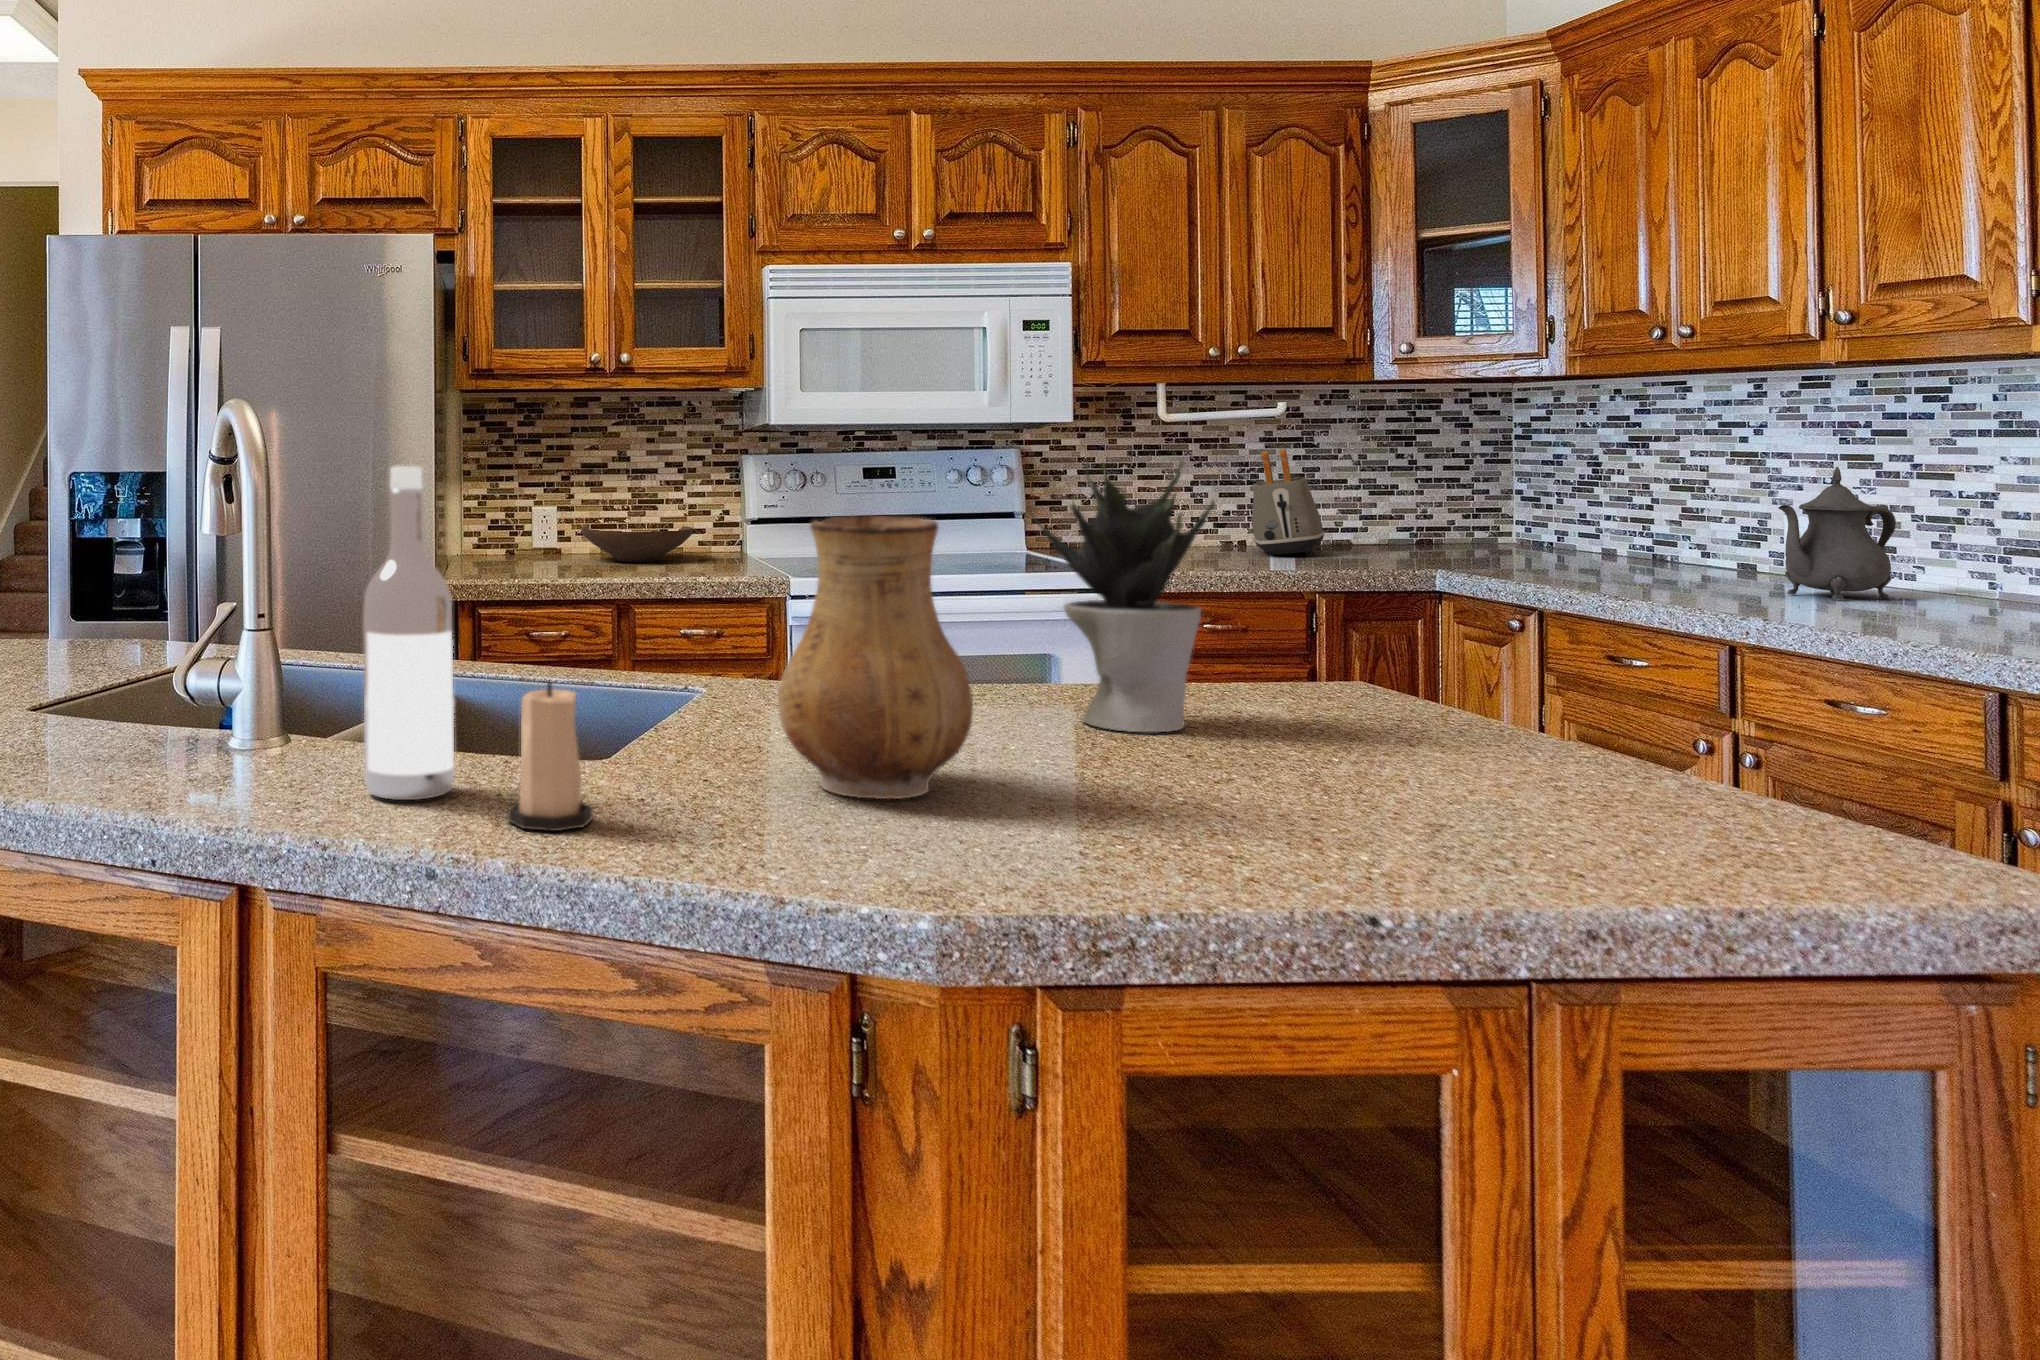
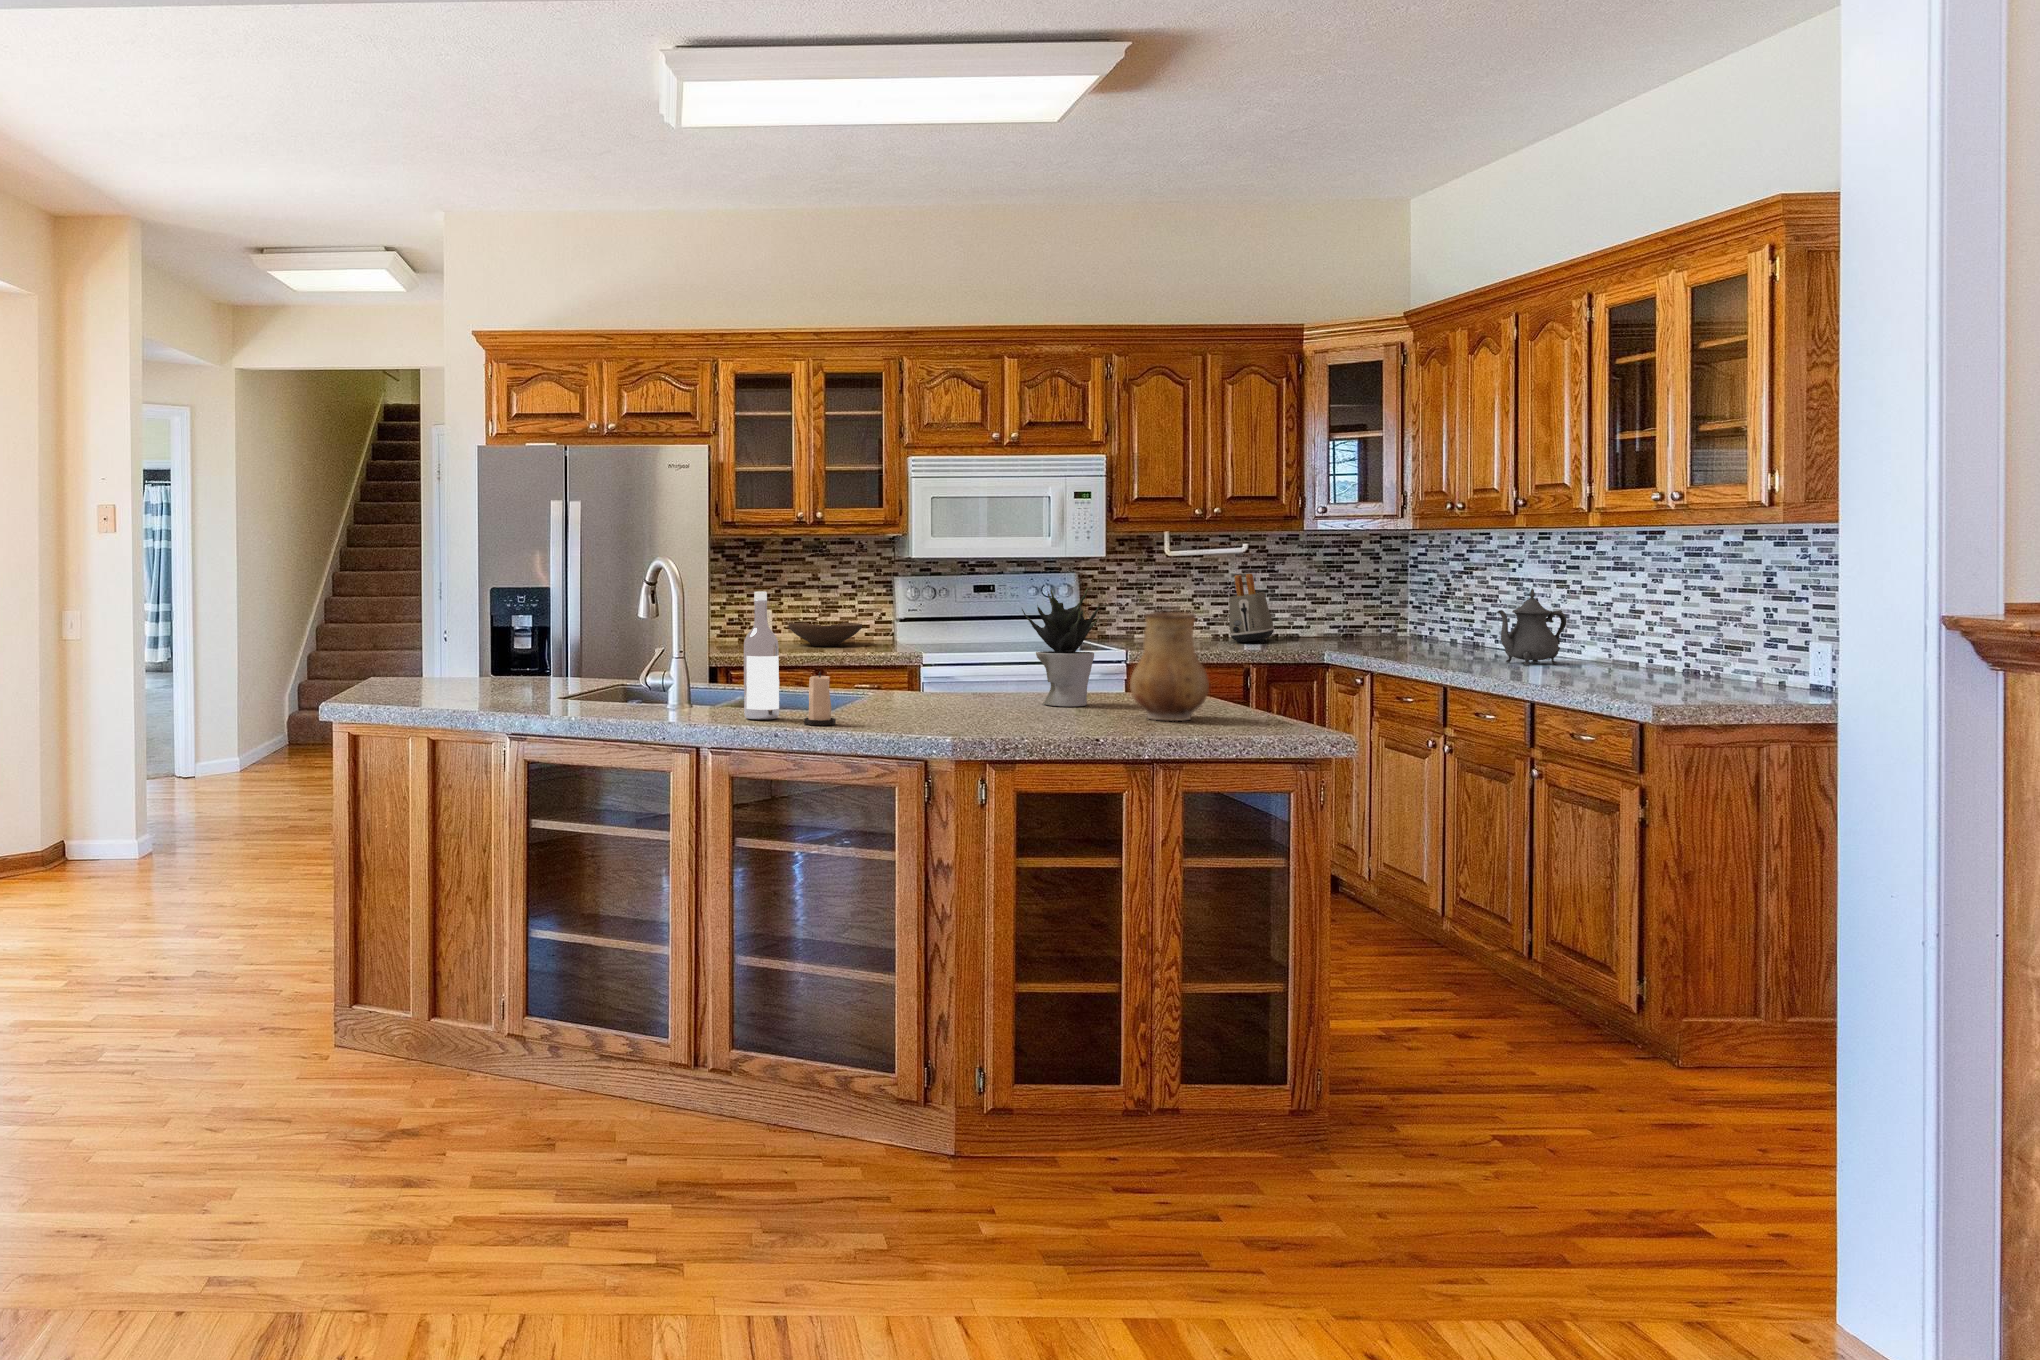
ceramic pitcher: present [778,516,973,799] -> present [1130,612,1209,721]

